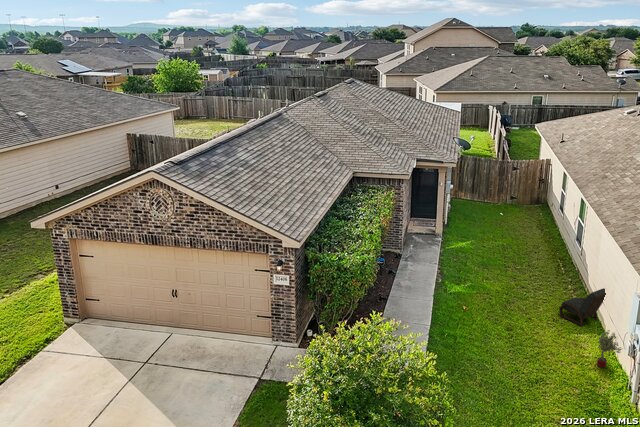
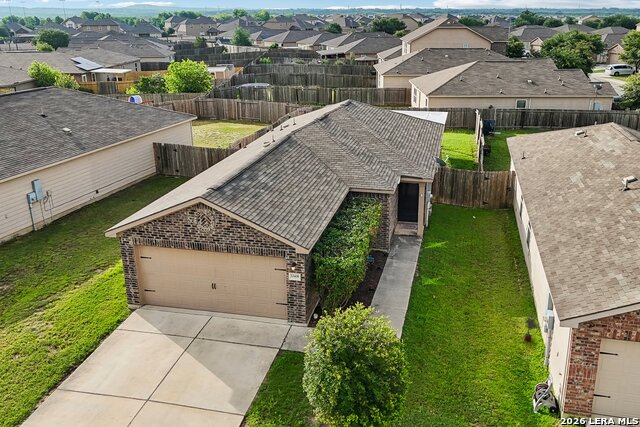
lounge chair: present [559,288,606,327] -> none [505,283,541,312]

